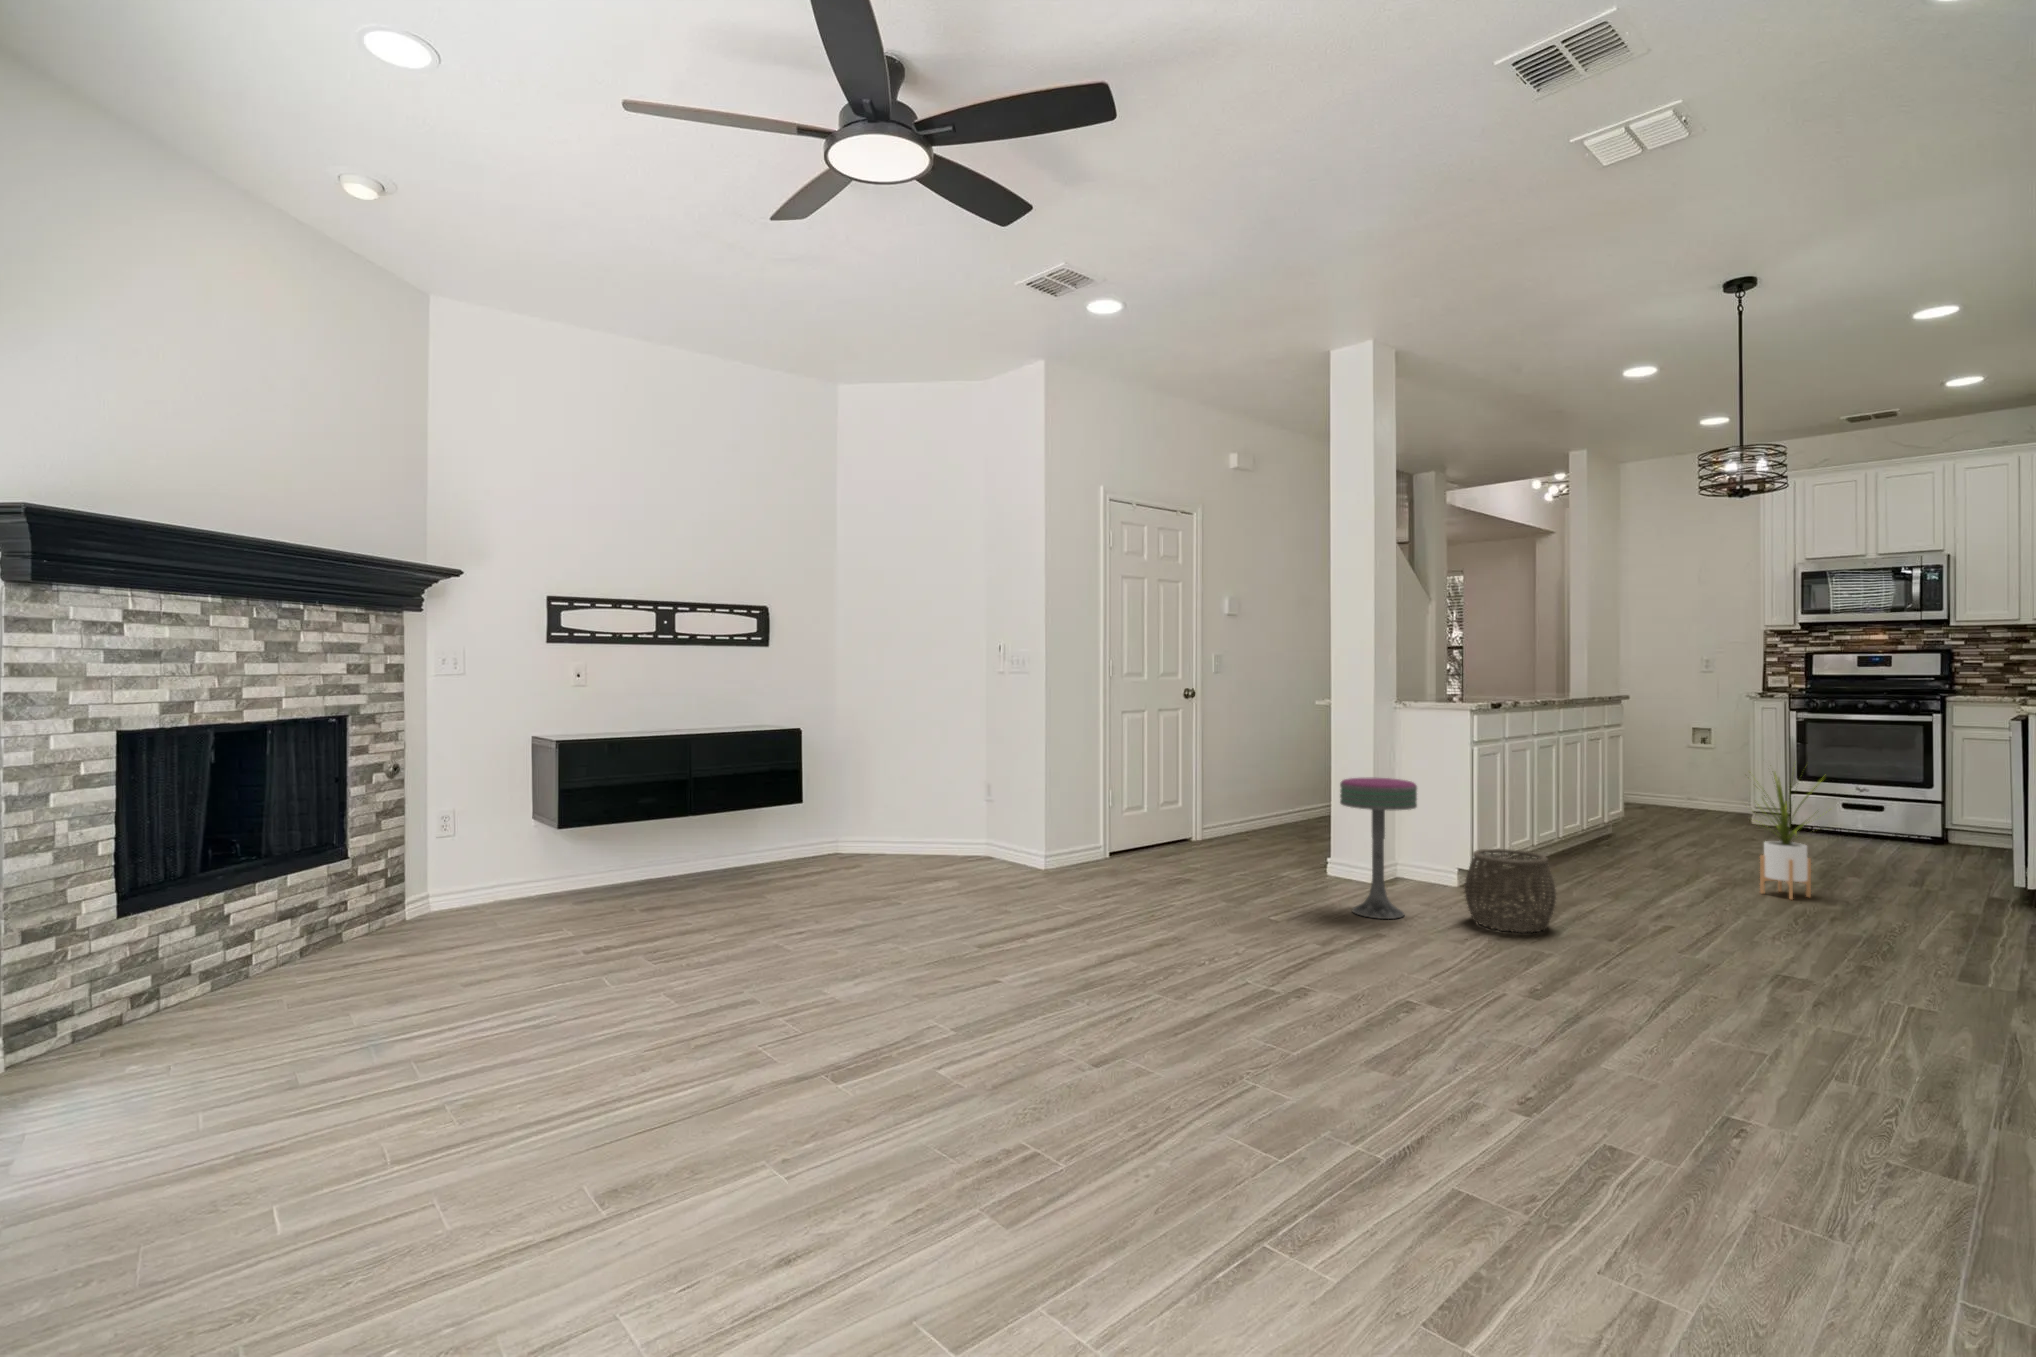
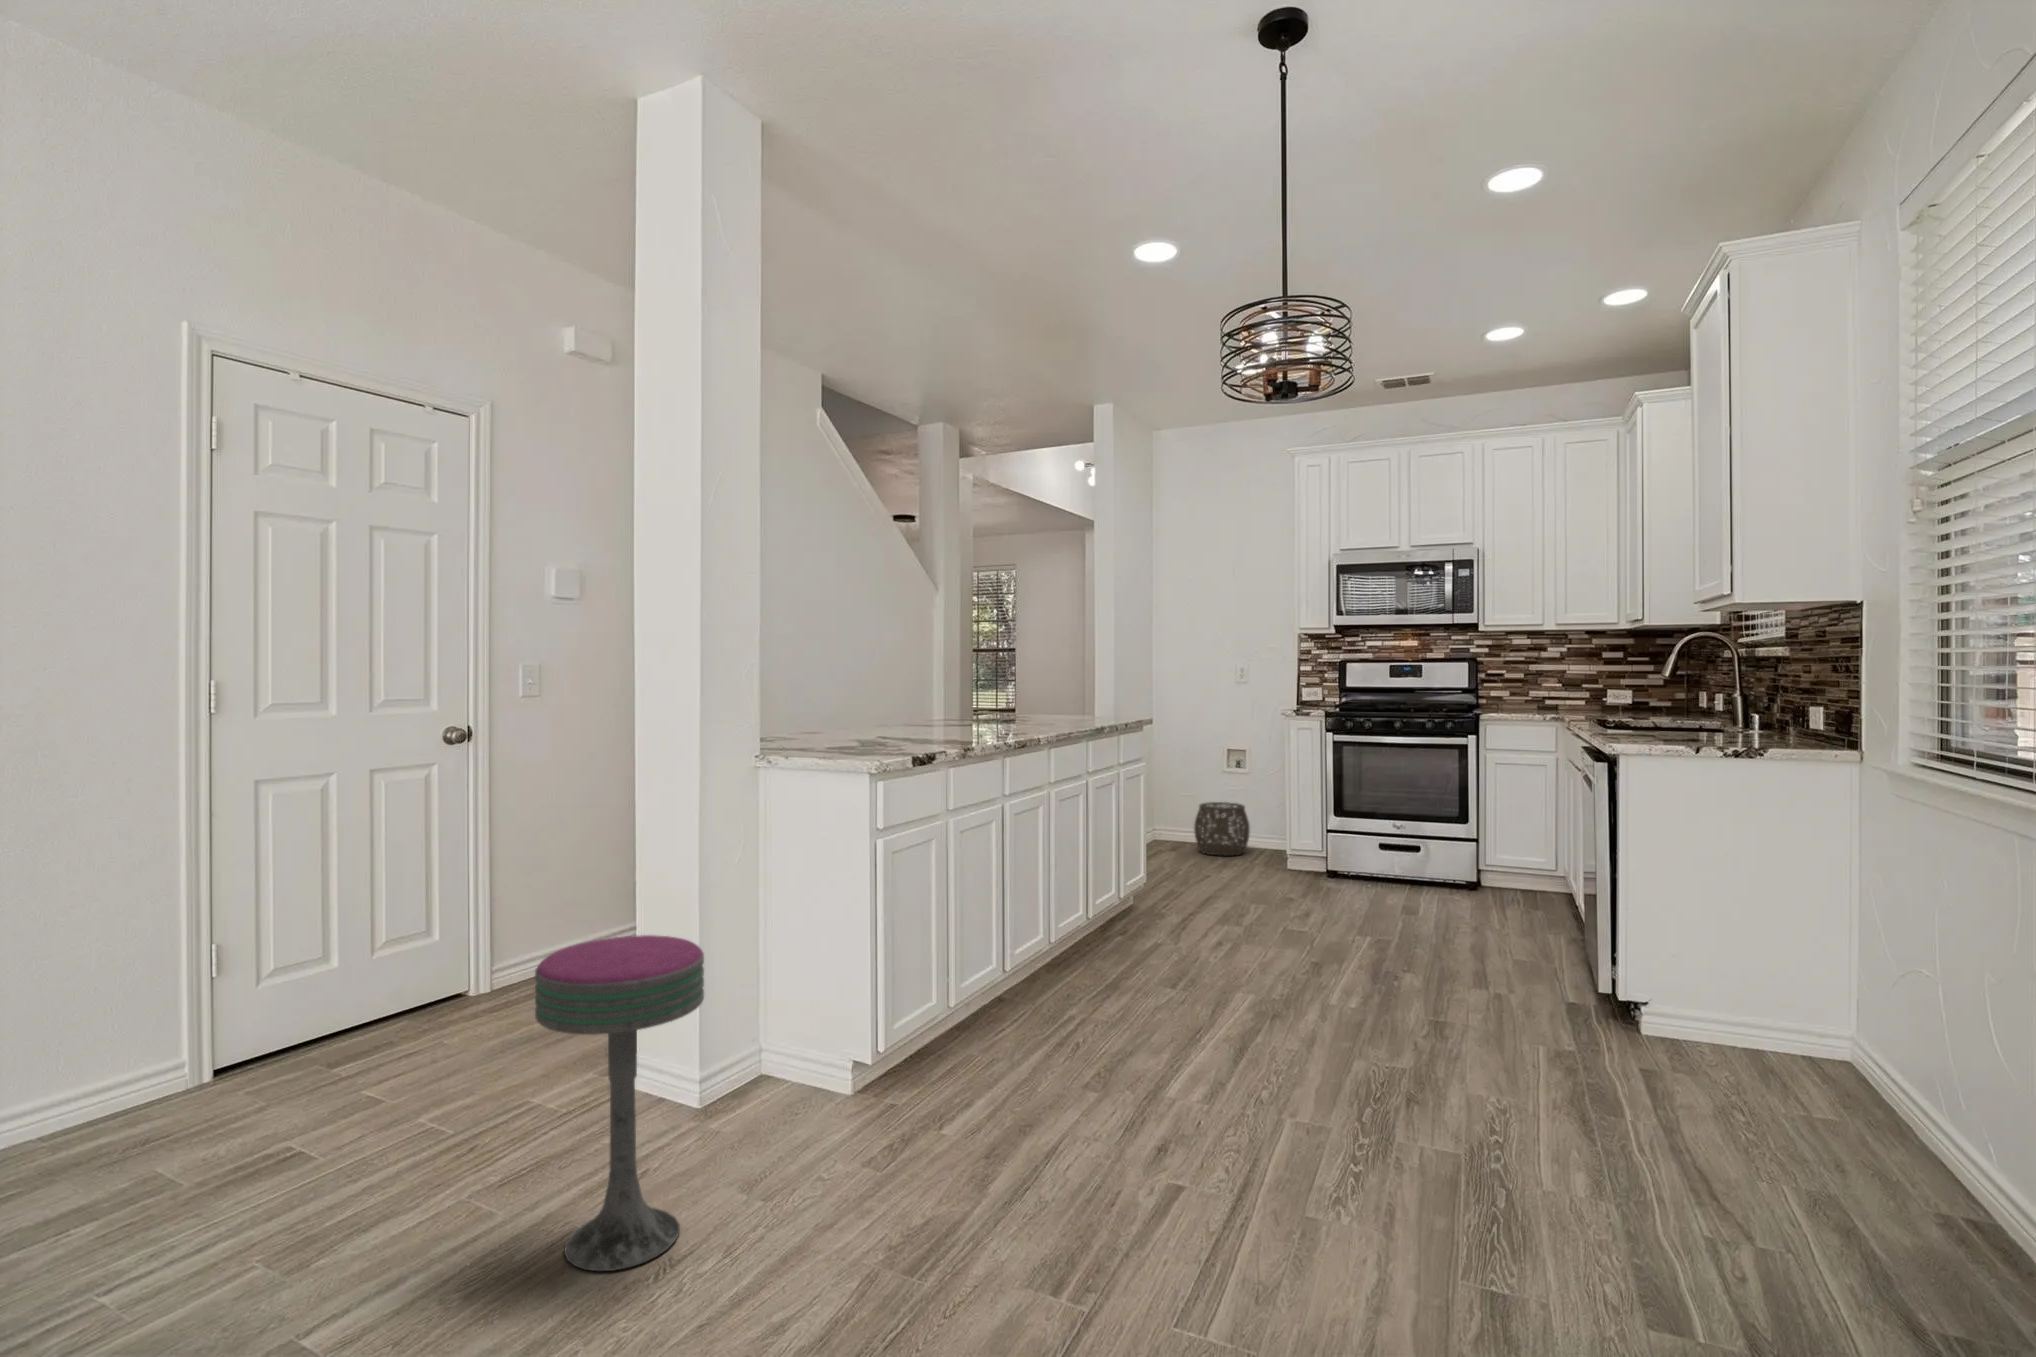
house plant: present [1758,768,1821,899] -> none [1276,831,1392,1051]
woven basket: present [1464,849,1556,933] -> present [1194,802,1250,856]

